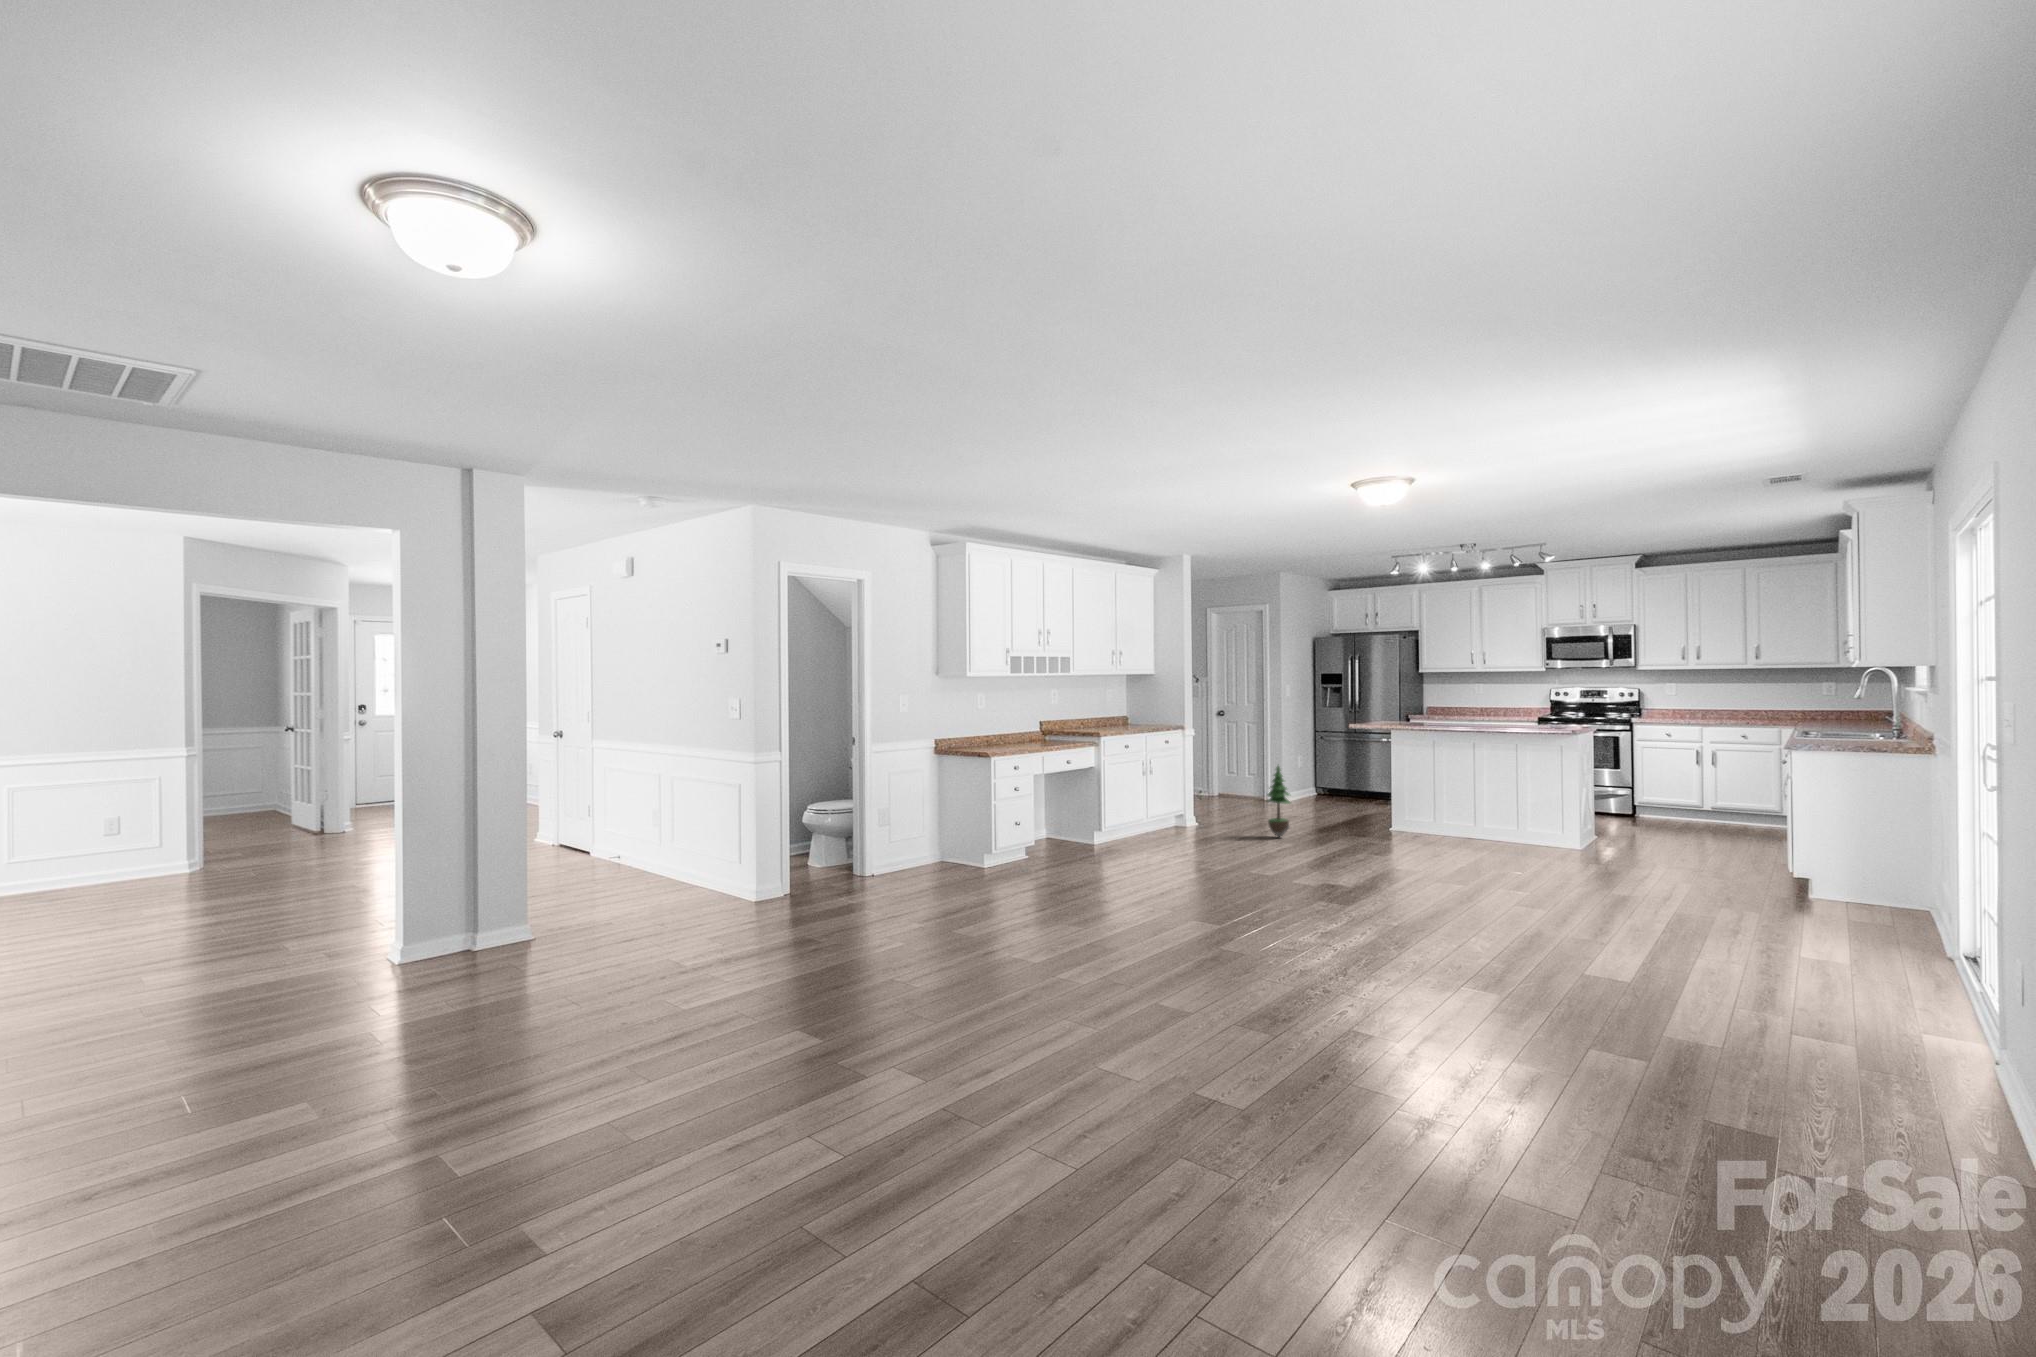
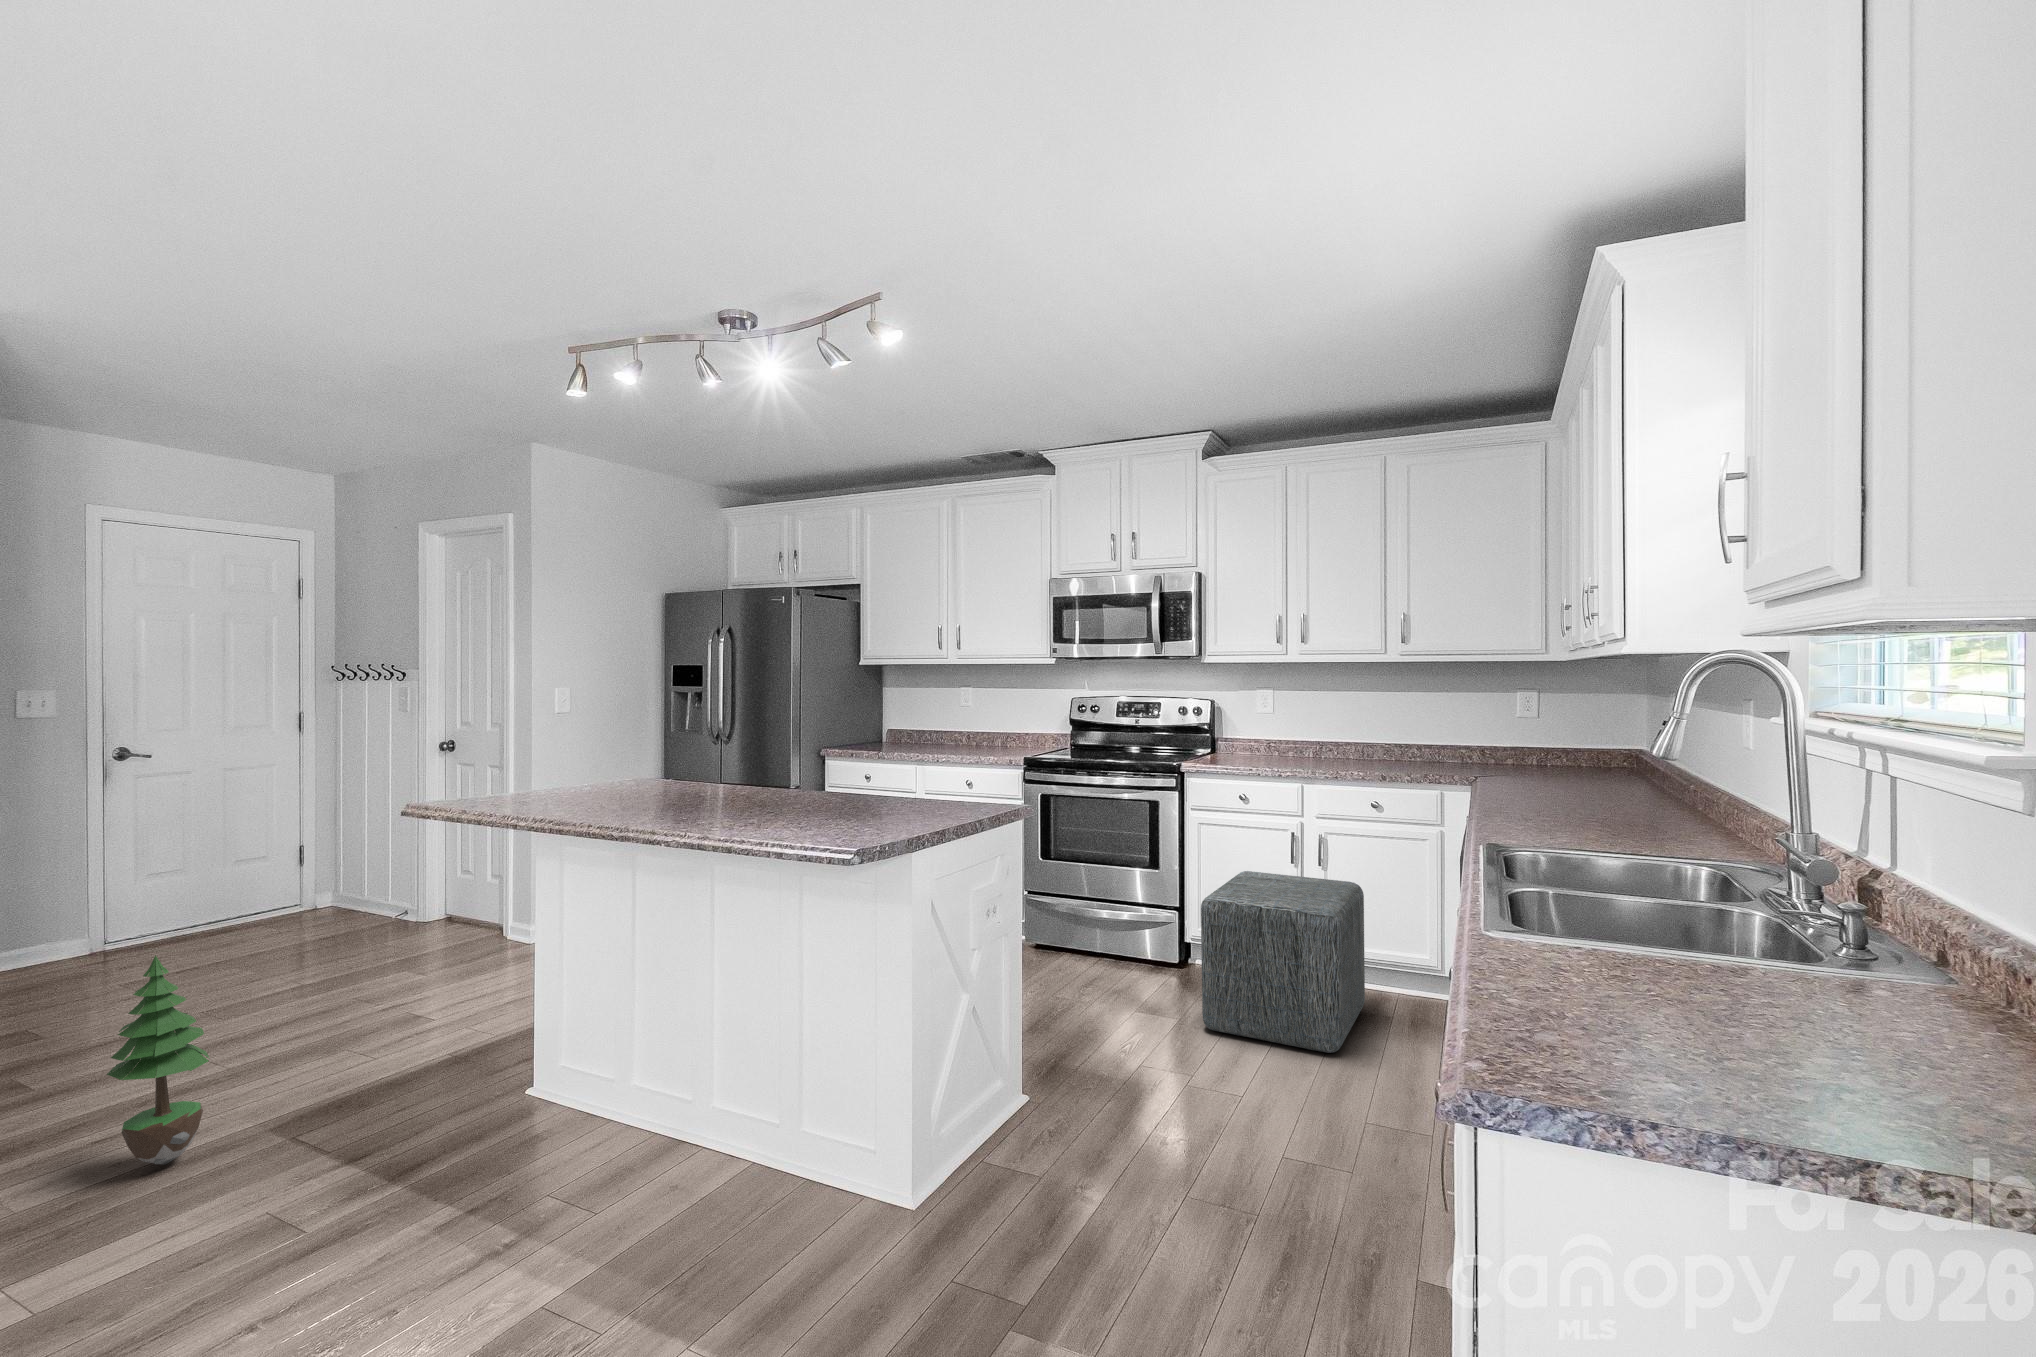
ottoman: none [1660,766,1741,835] -> present [1201,871,1365,1053]

